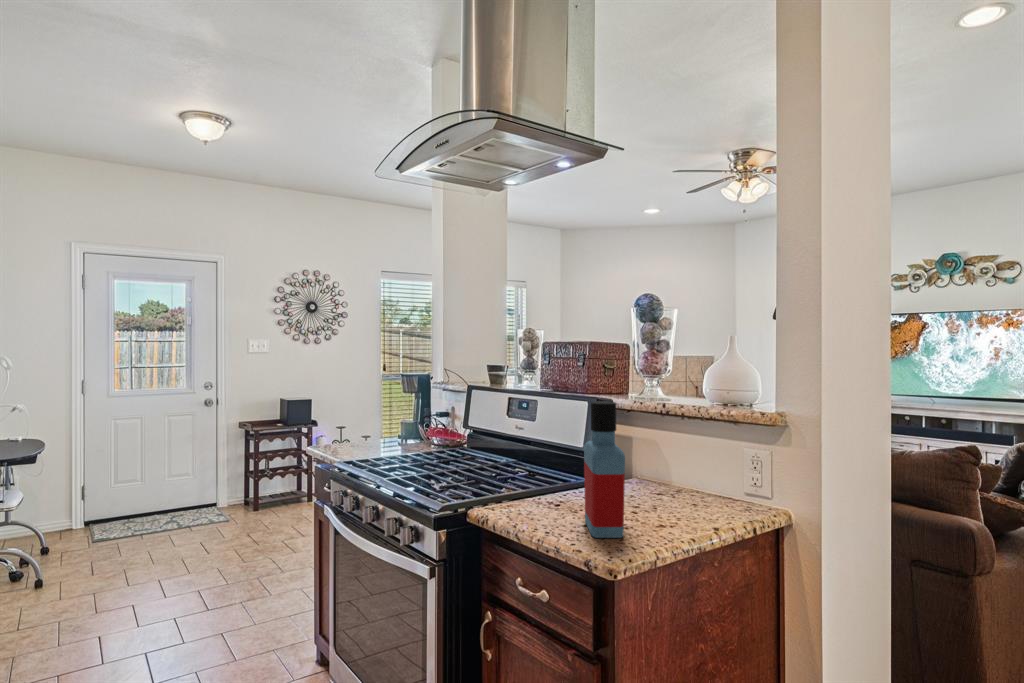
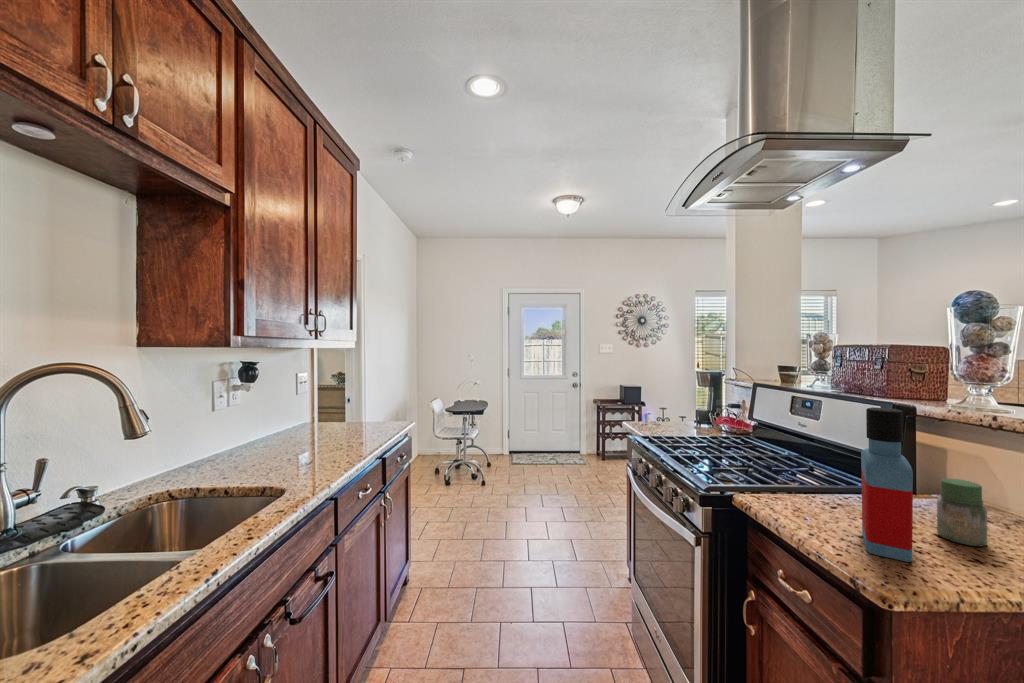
jar: none [633,460,664,515] -> present [937,478,987,546]

